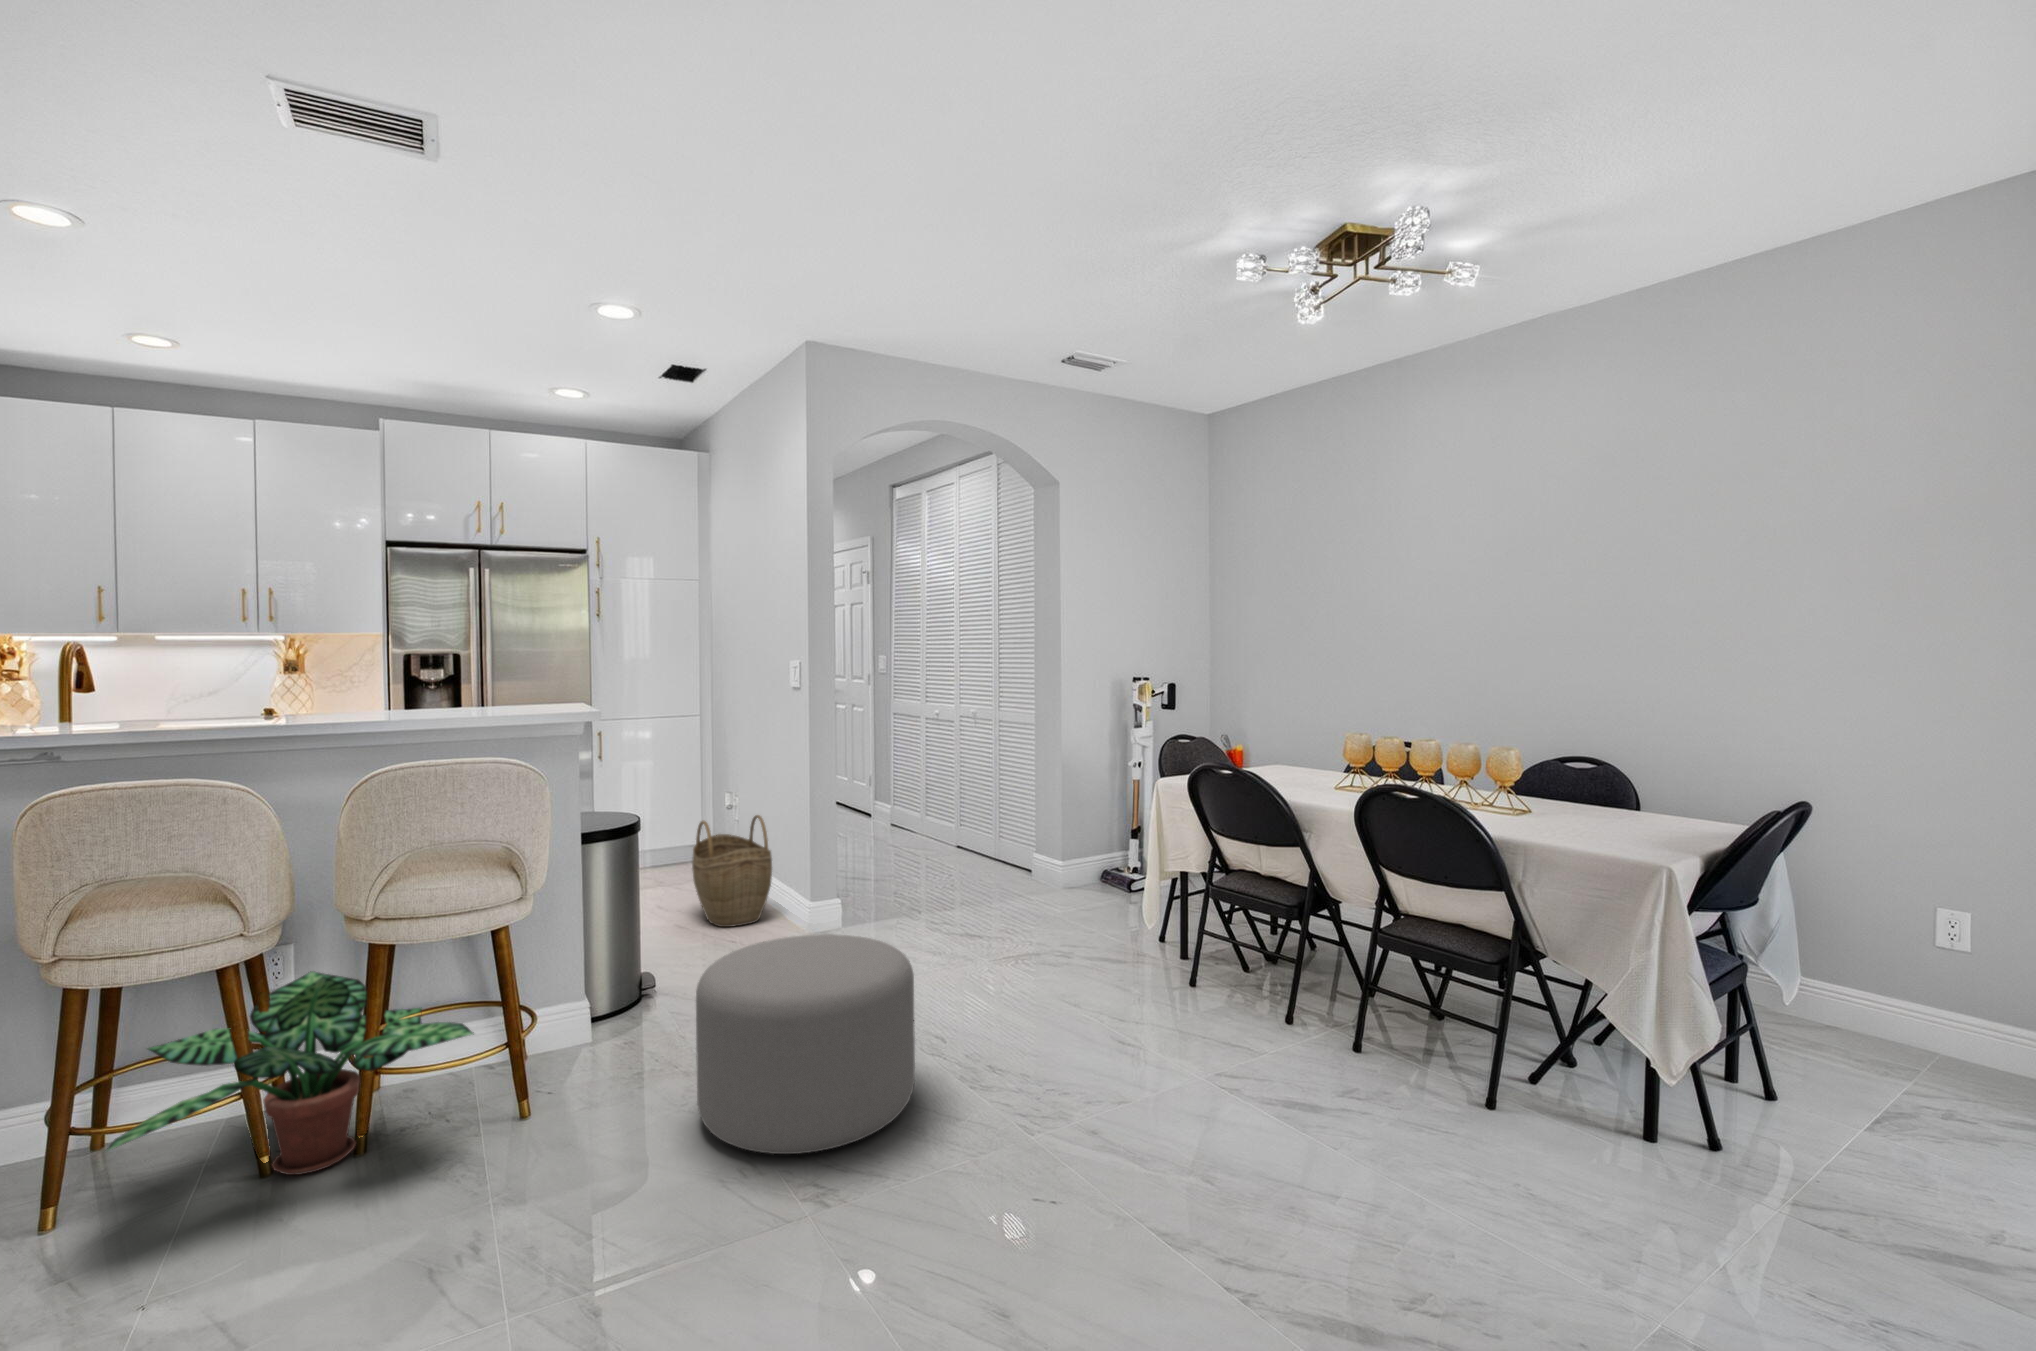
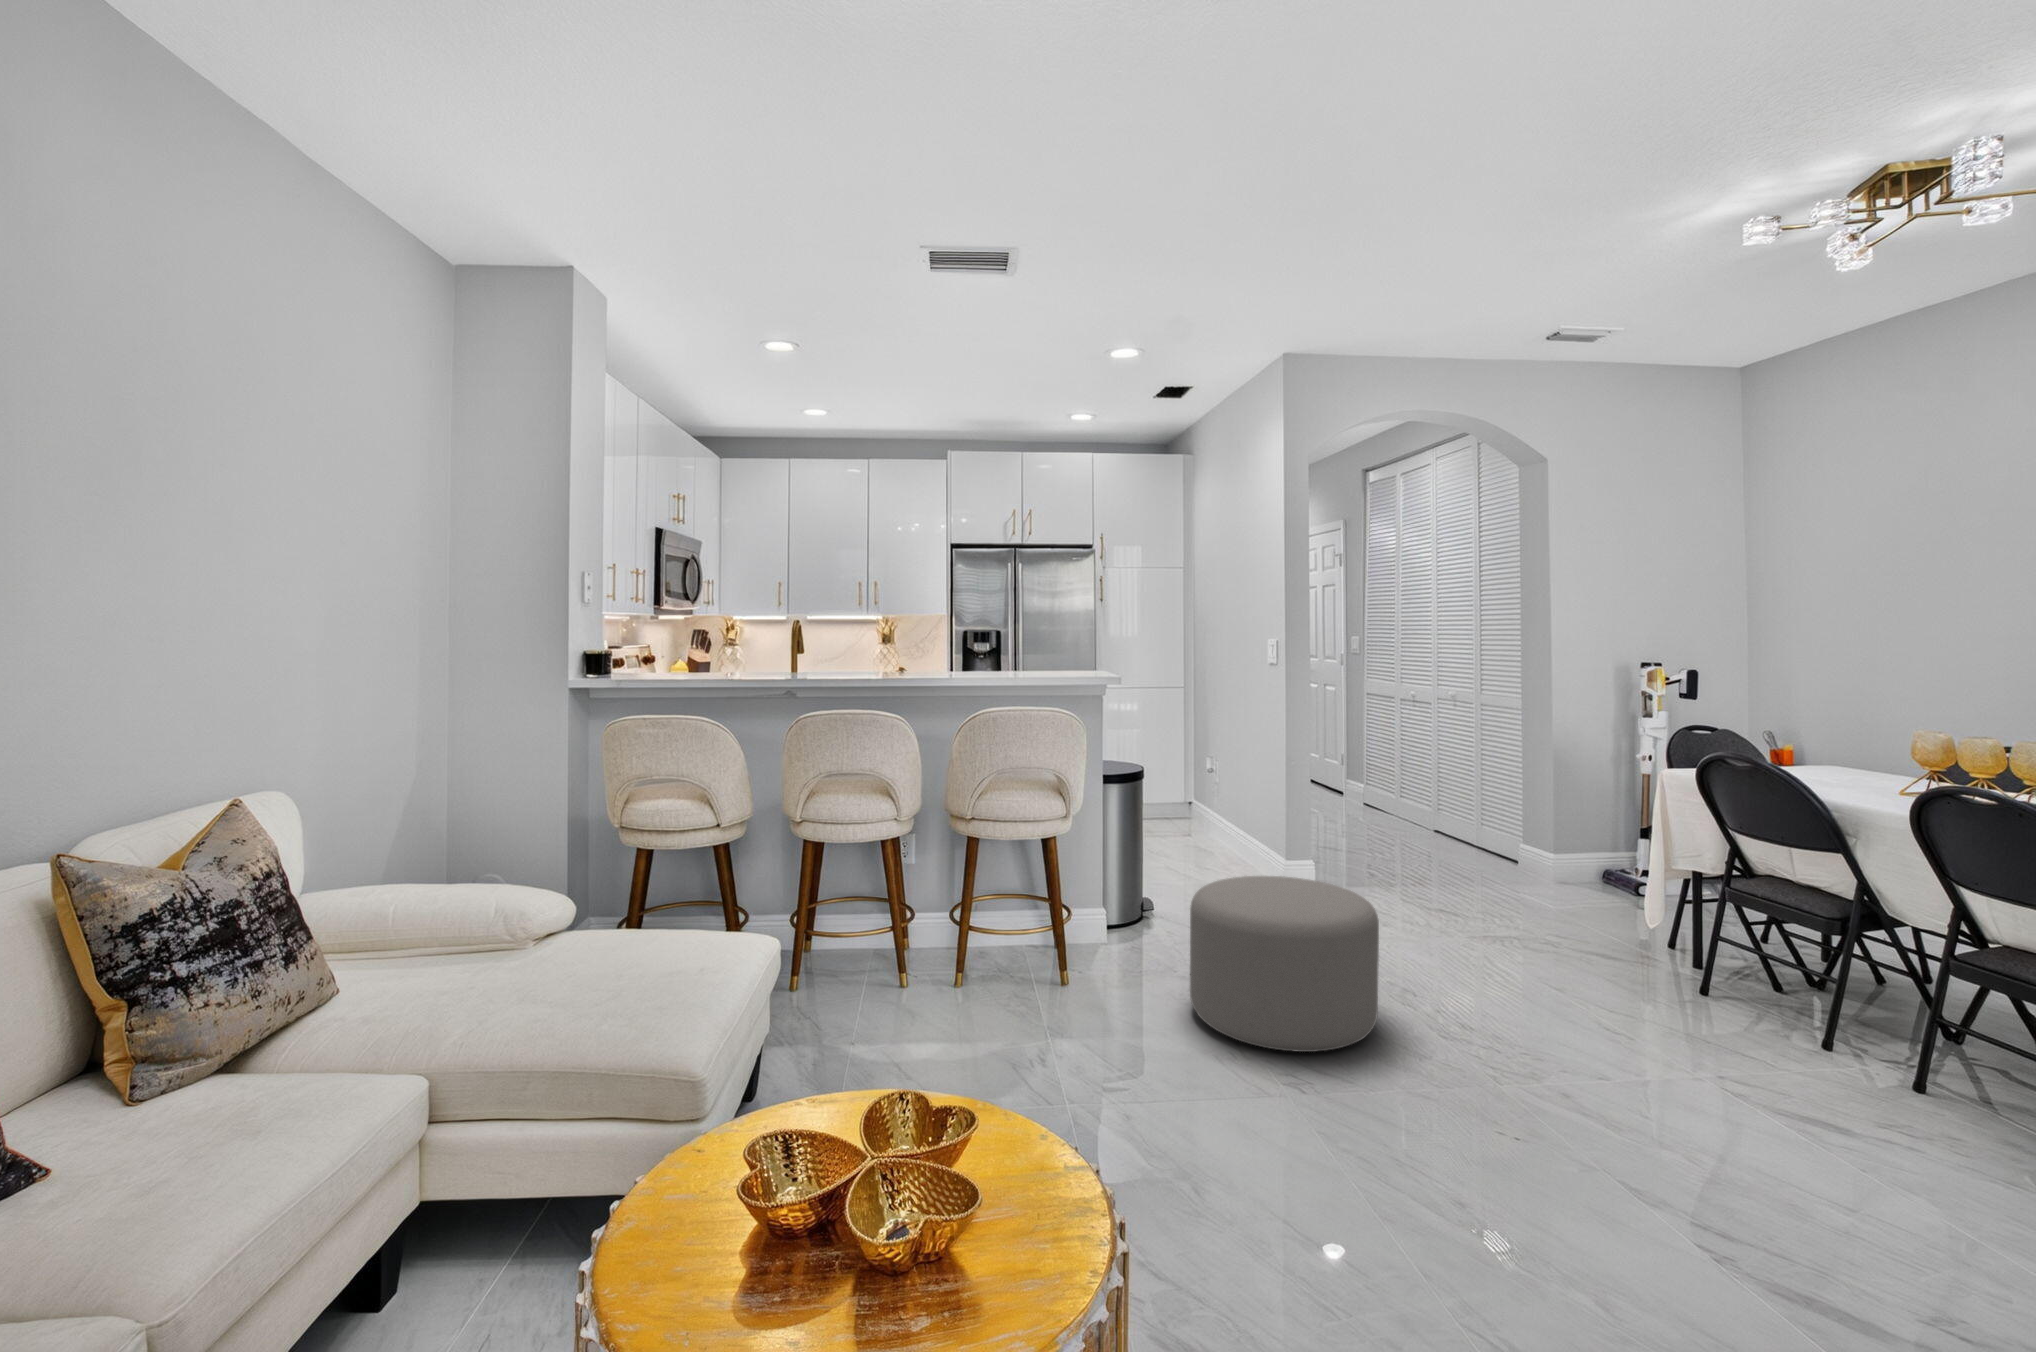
woven basket: present [692,815,772,927] -> none [1177,777,1245,873]
potted plant: present [107,971,474,1175] -> none [835,854,1034,987]

